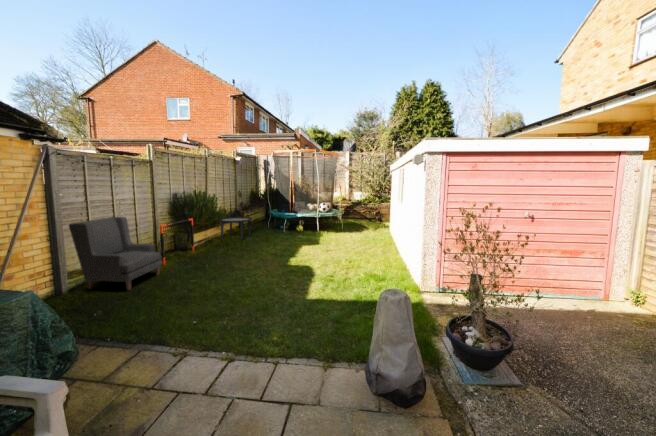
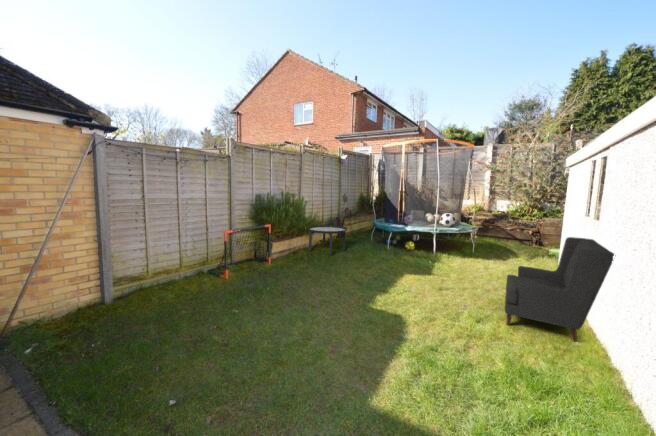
chair: present [69,217,162,290] -> present [505,237,614,341]

